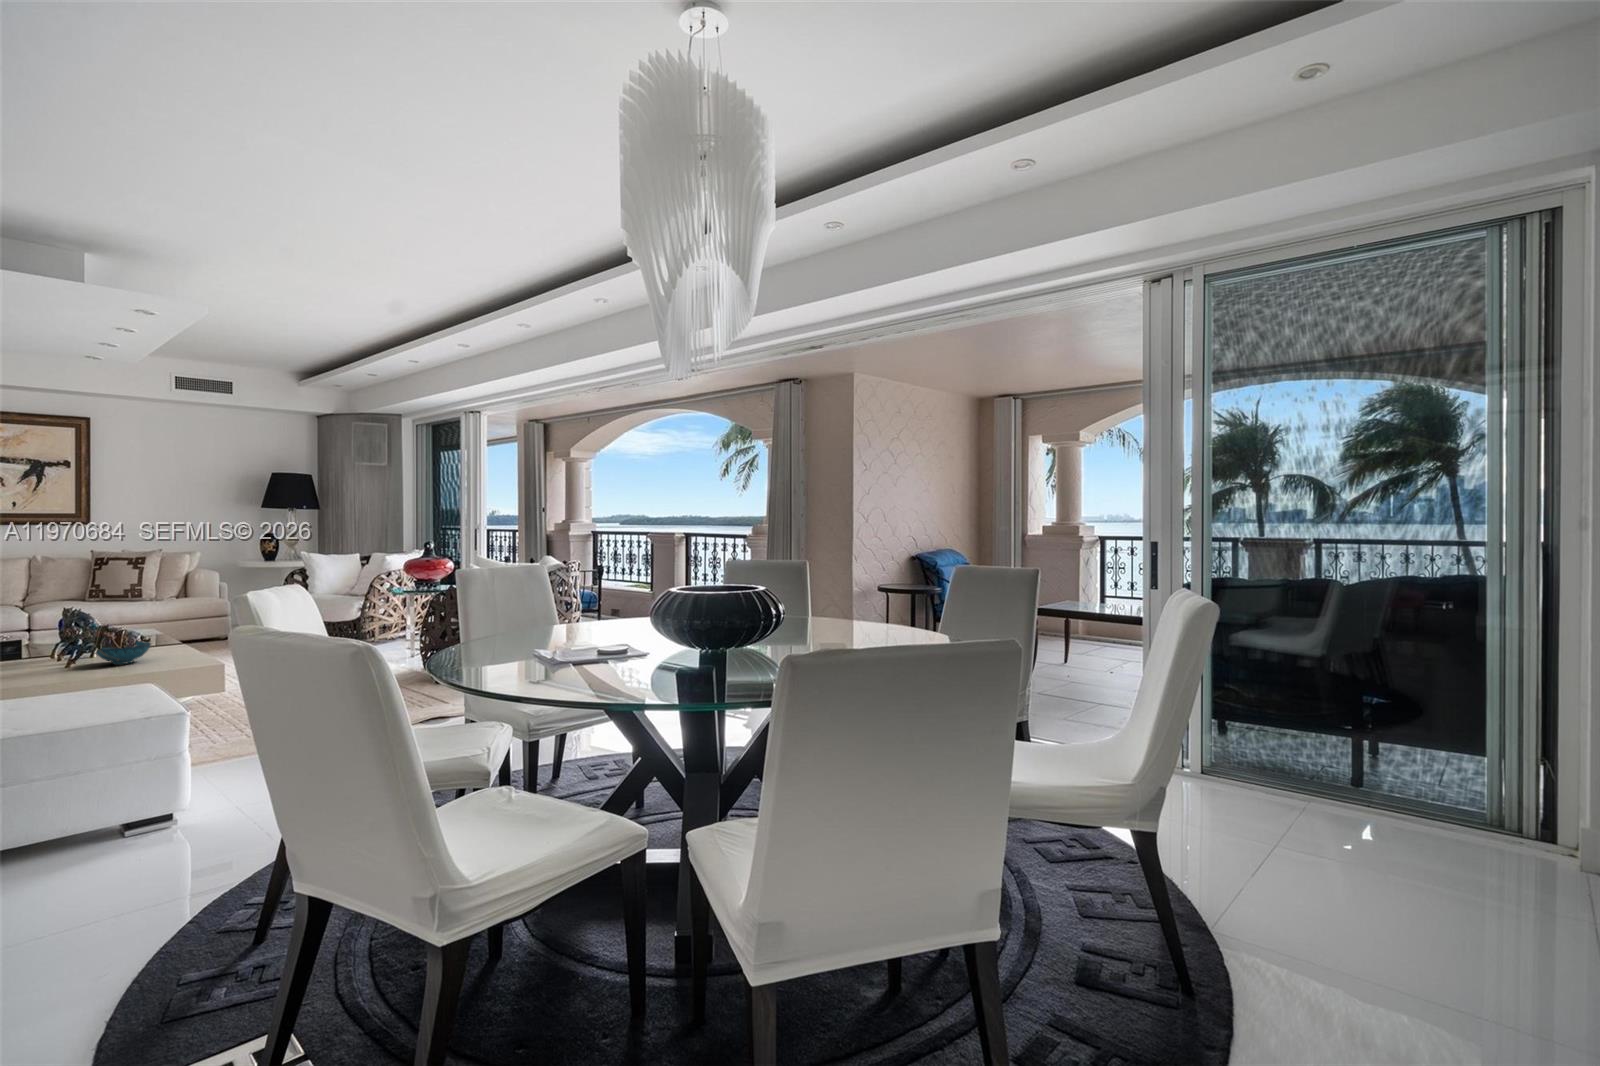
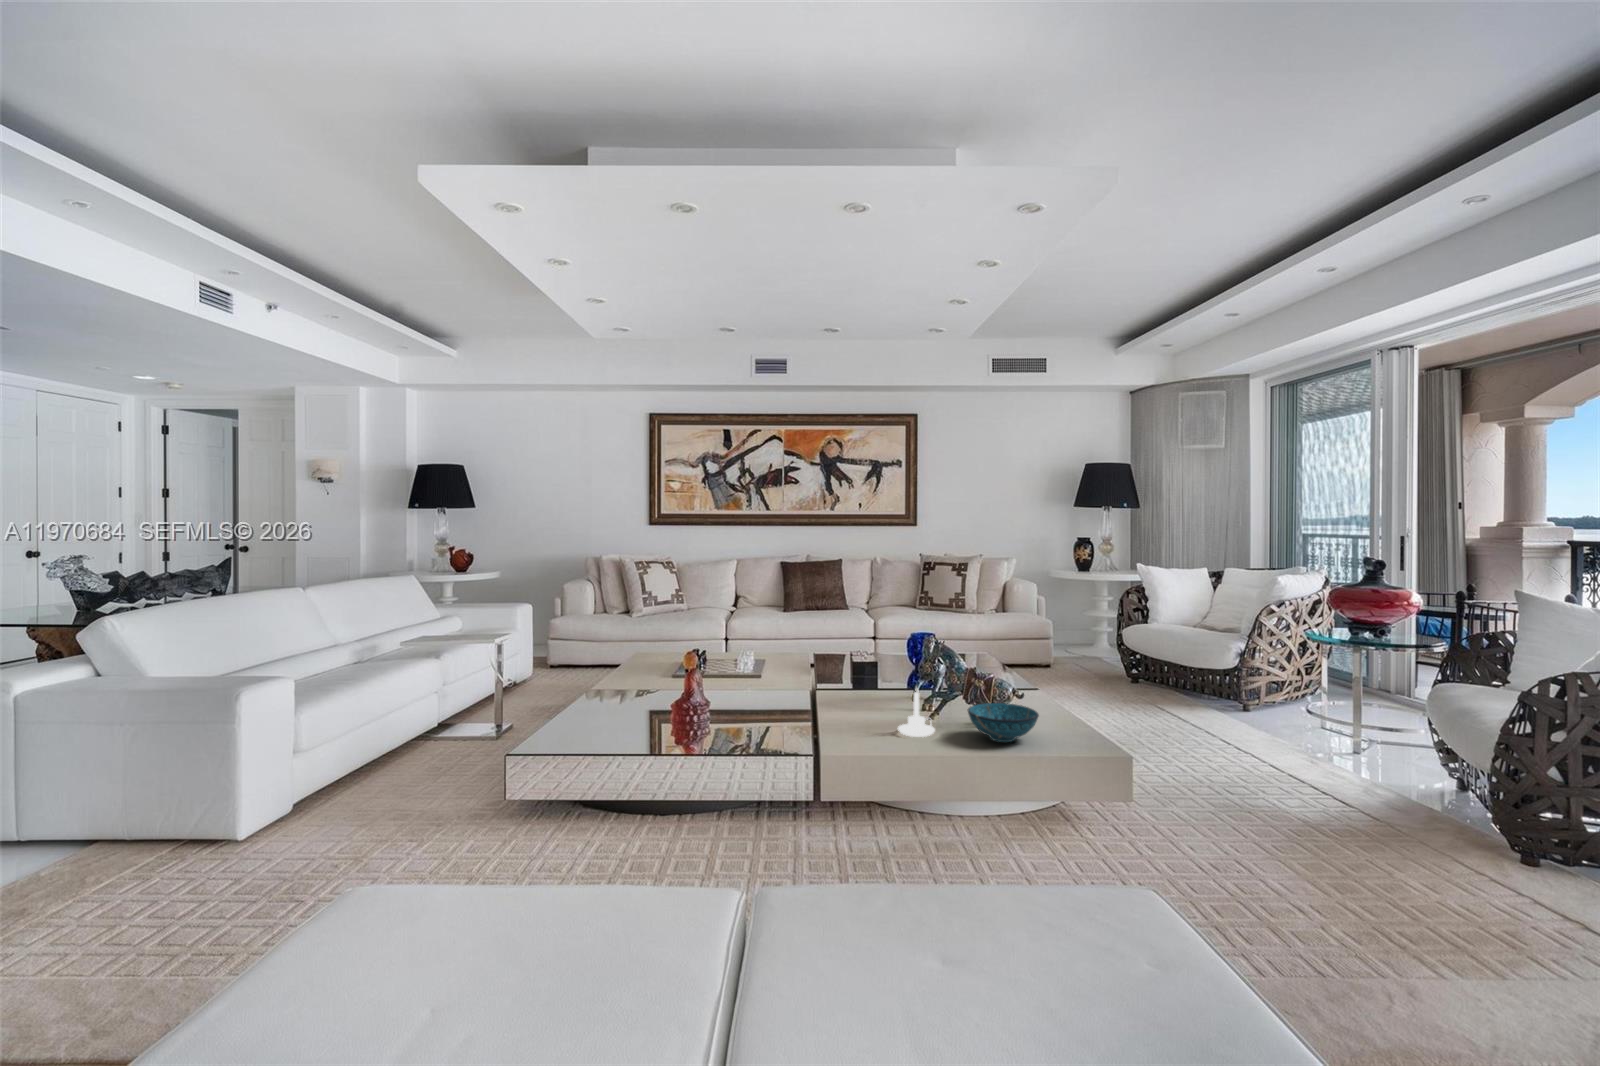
candle holder: none [30,636,66,670] -> present [898,692,935,737]

